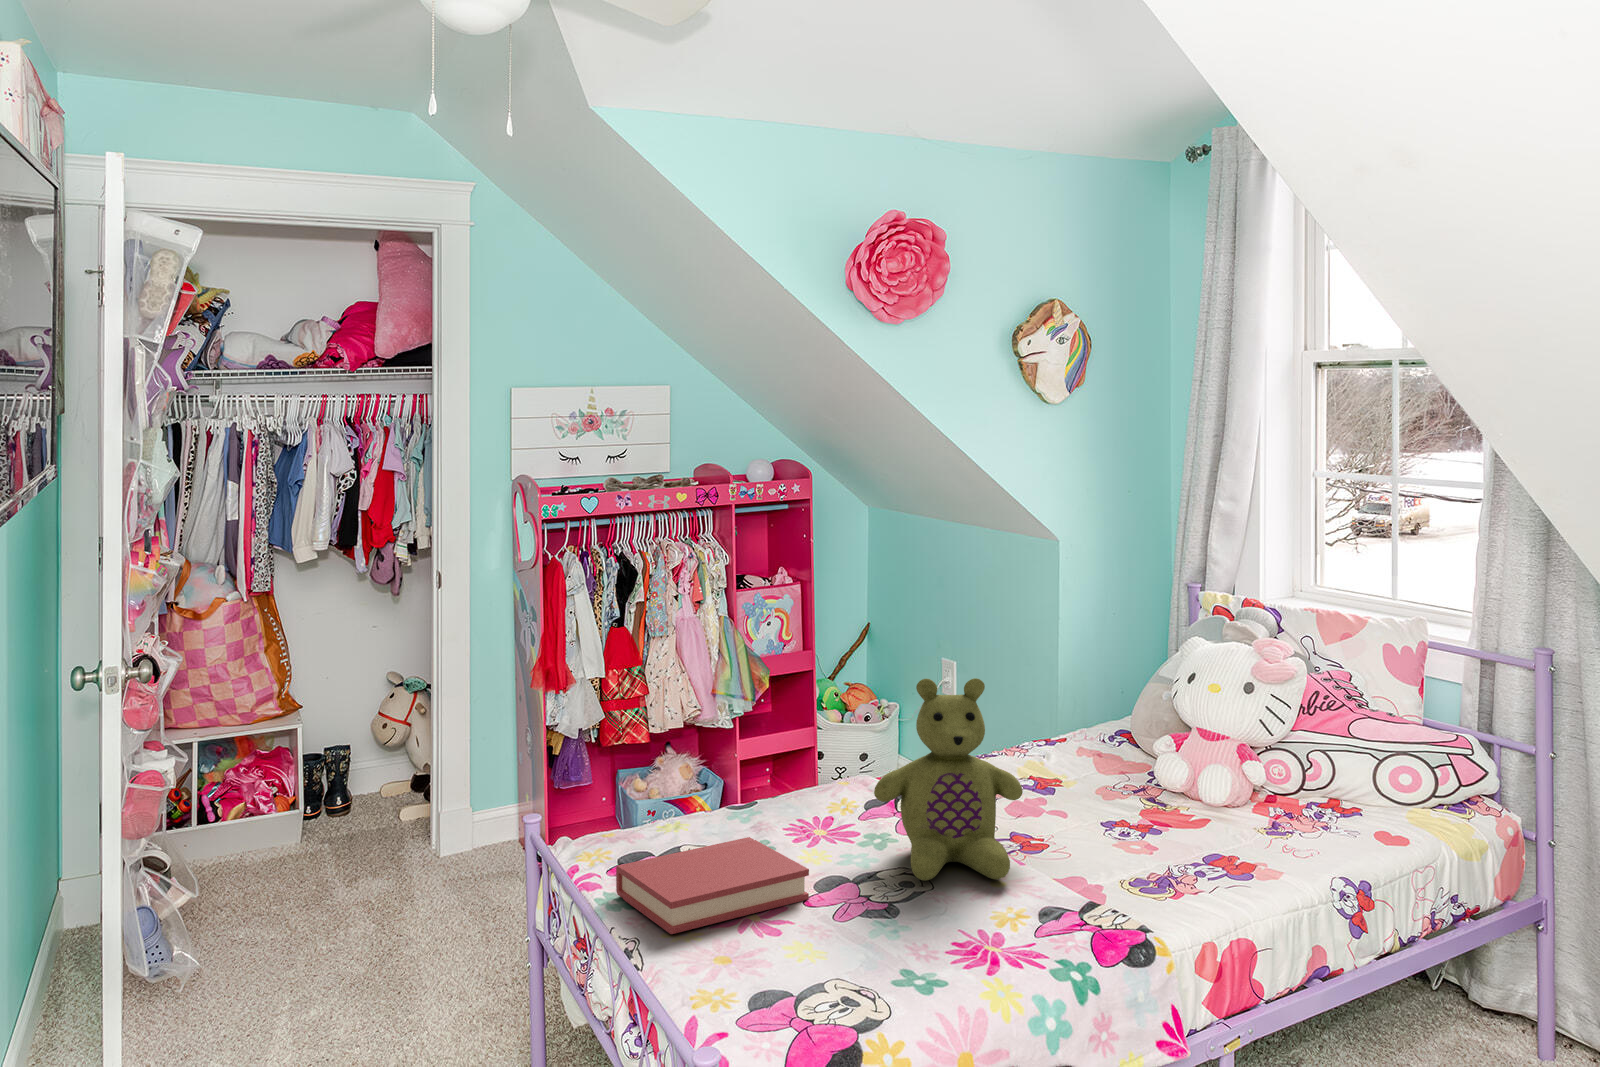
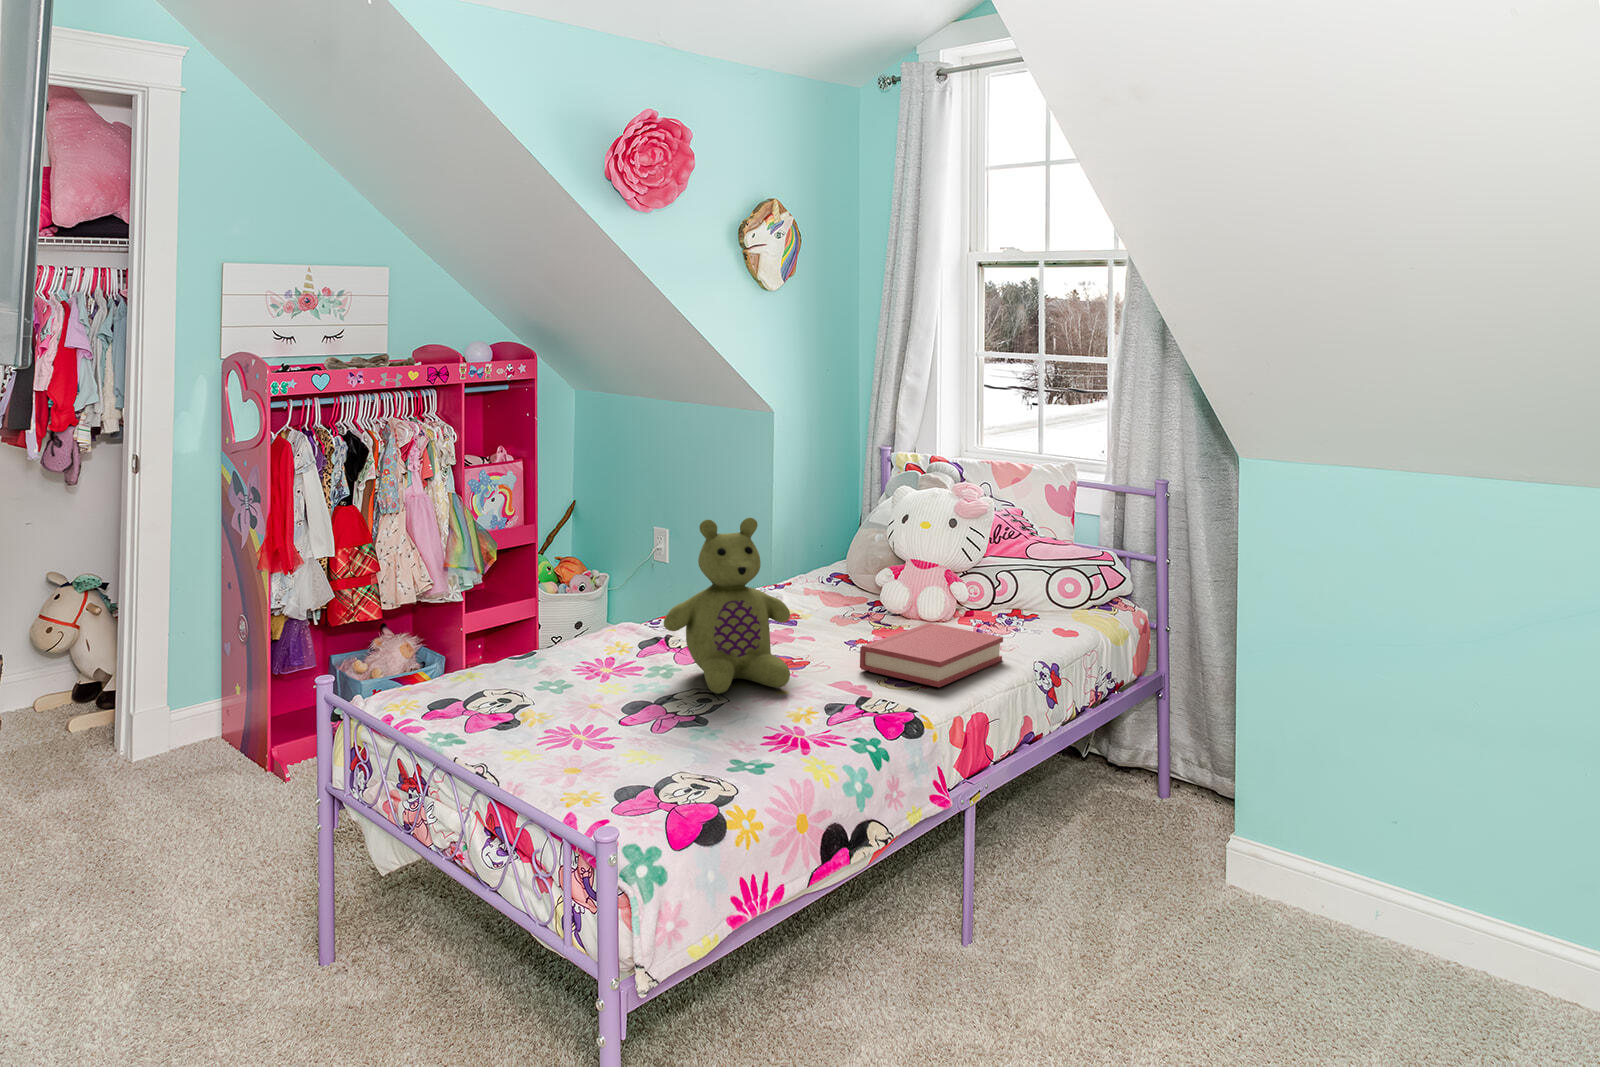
hardback book: present [616,837,809,934] -> present [860,623,1003,687]

